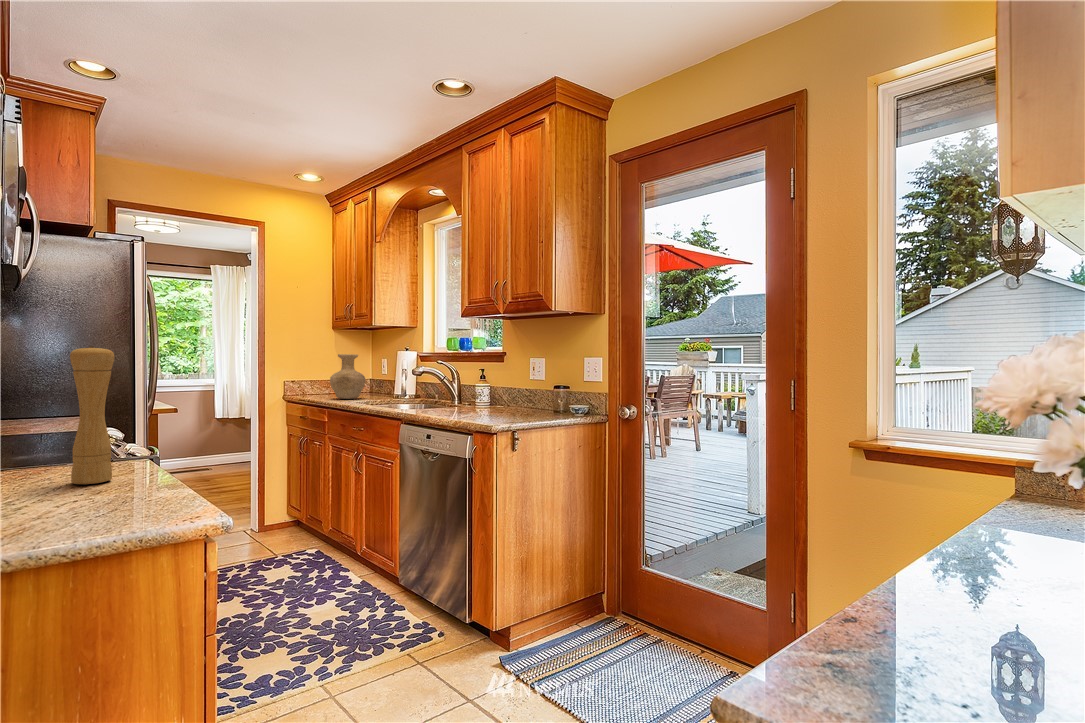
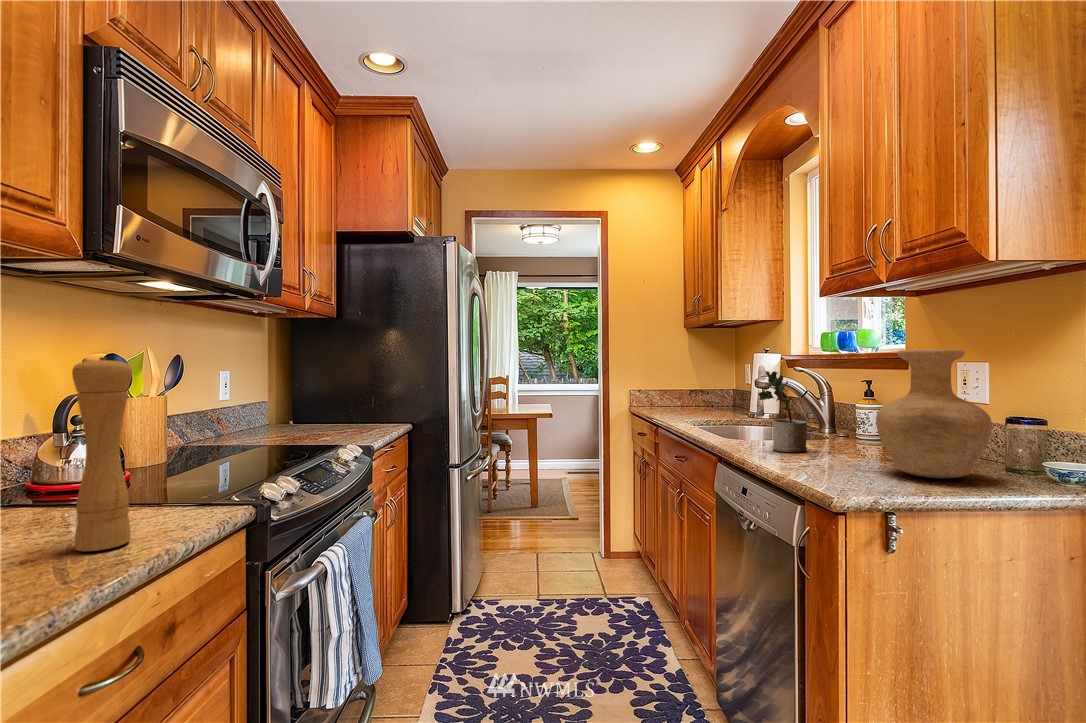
vase: present [330,354,365,399] -> present [876,349,992,478]
potted plant: none [432,363,458,413] -> present [759,371,807,452]

